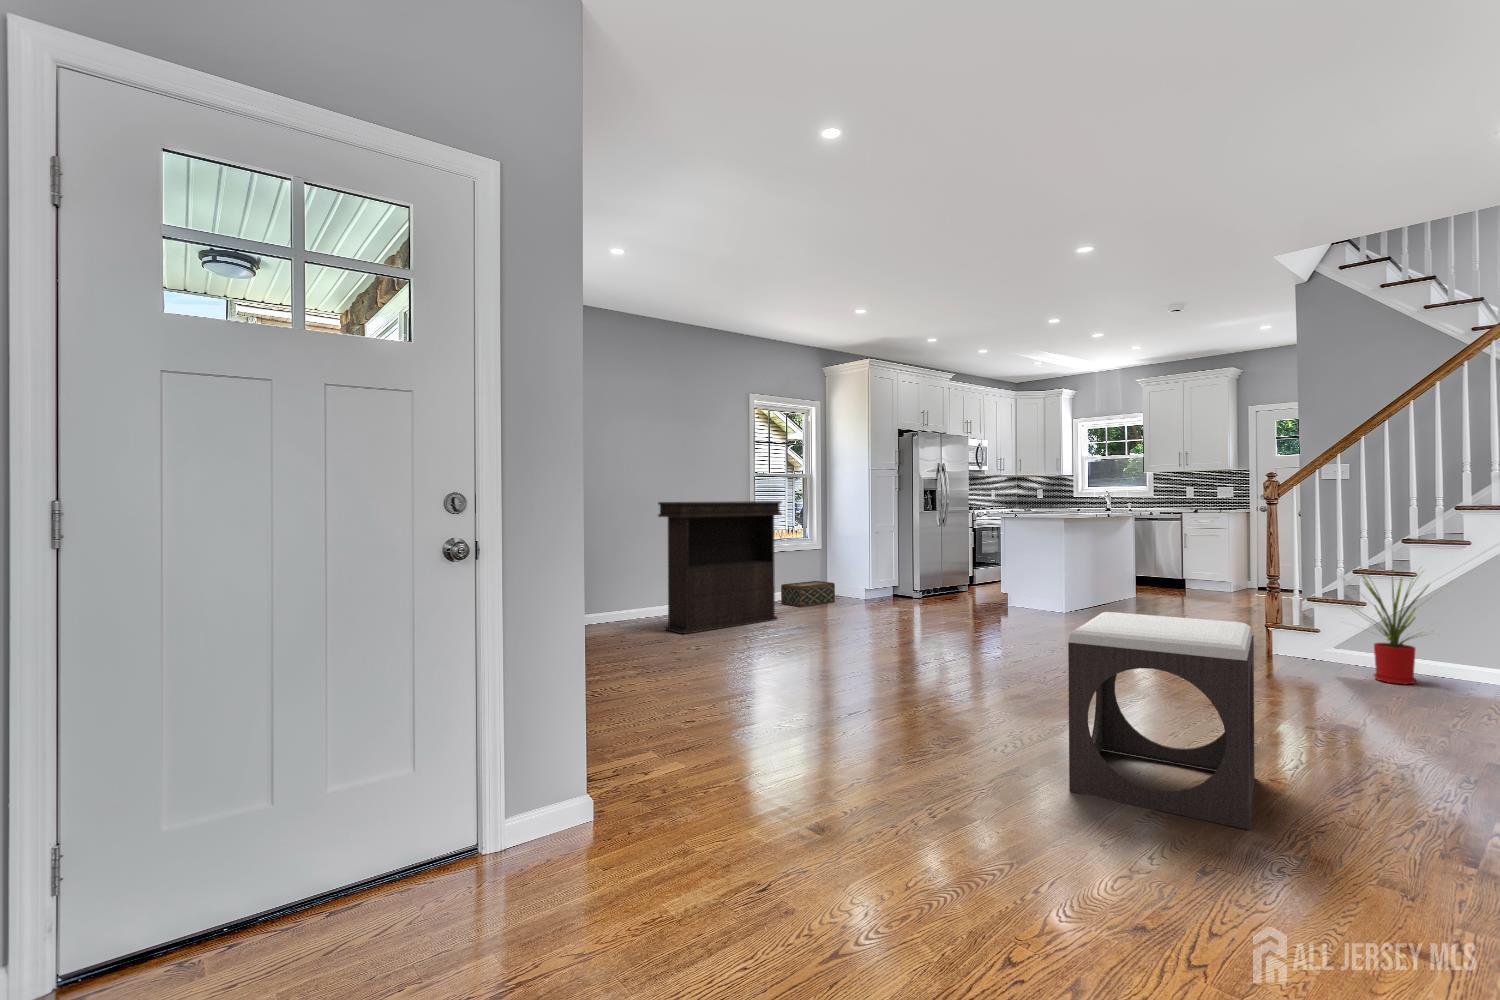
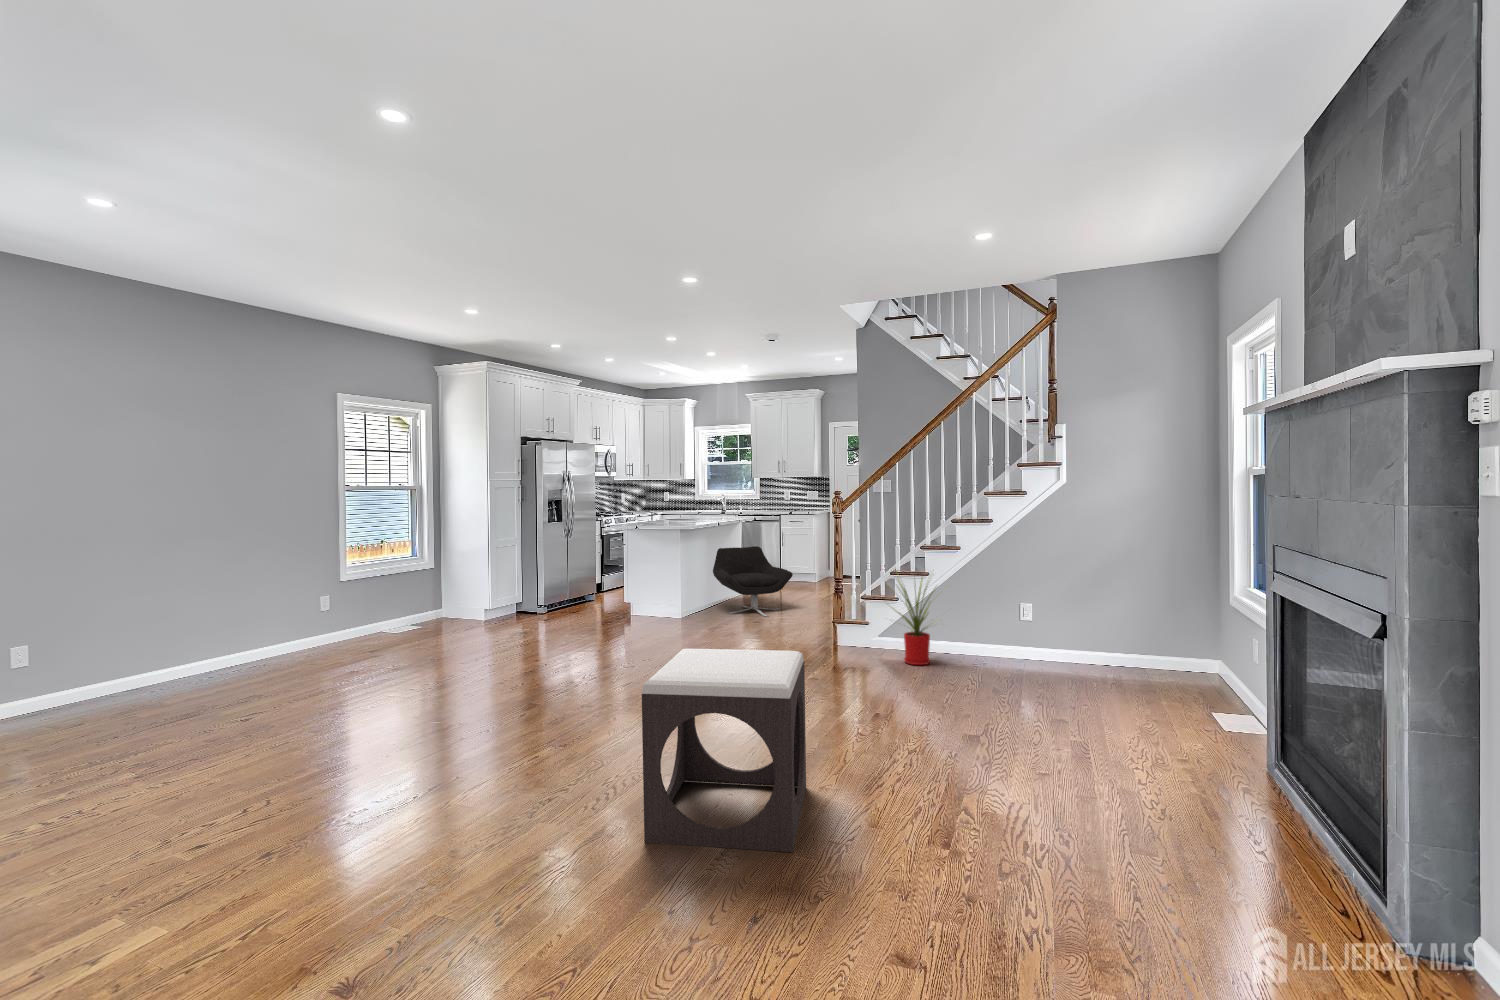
console table: present [658,501,782,634] -> none [196,520,377,692]
lounge chair: none [1100,544,1203,620] -> present [713,546,793,616]
woven basket: present [781,581,835,607] -> none [384,602,450,634]

